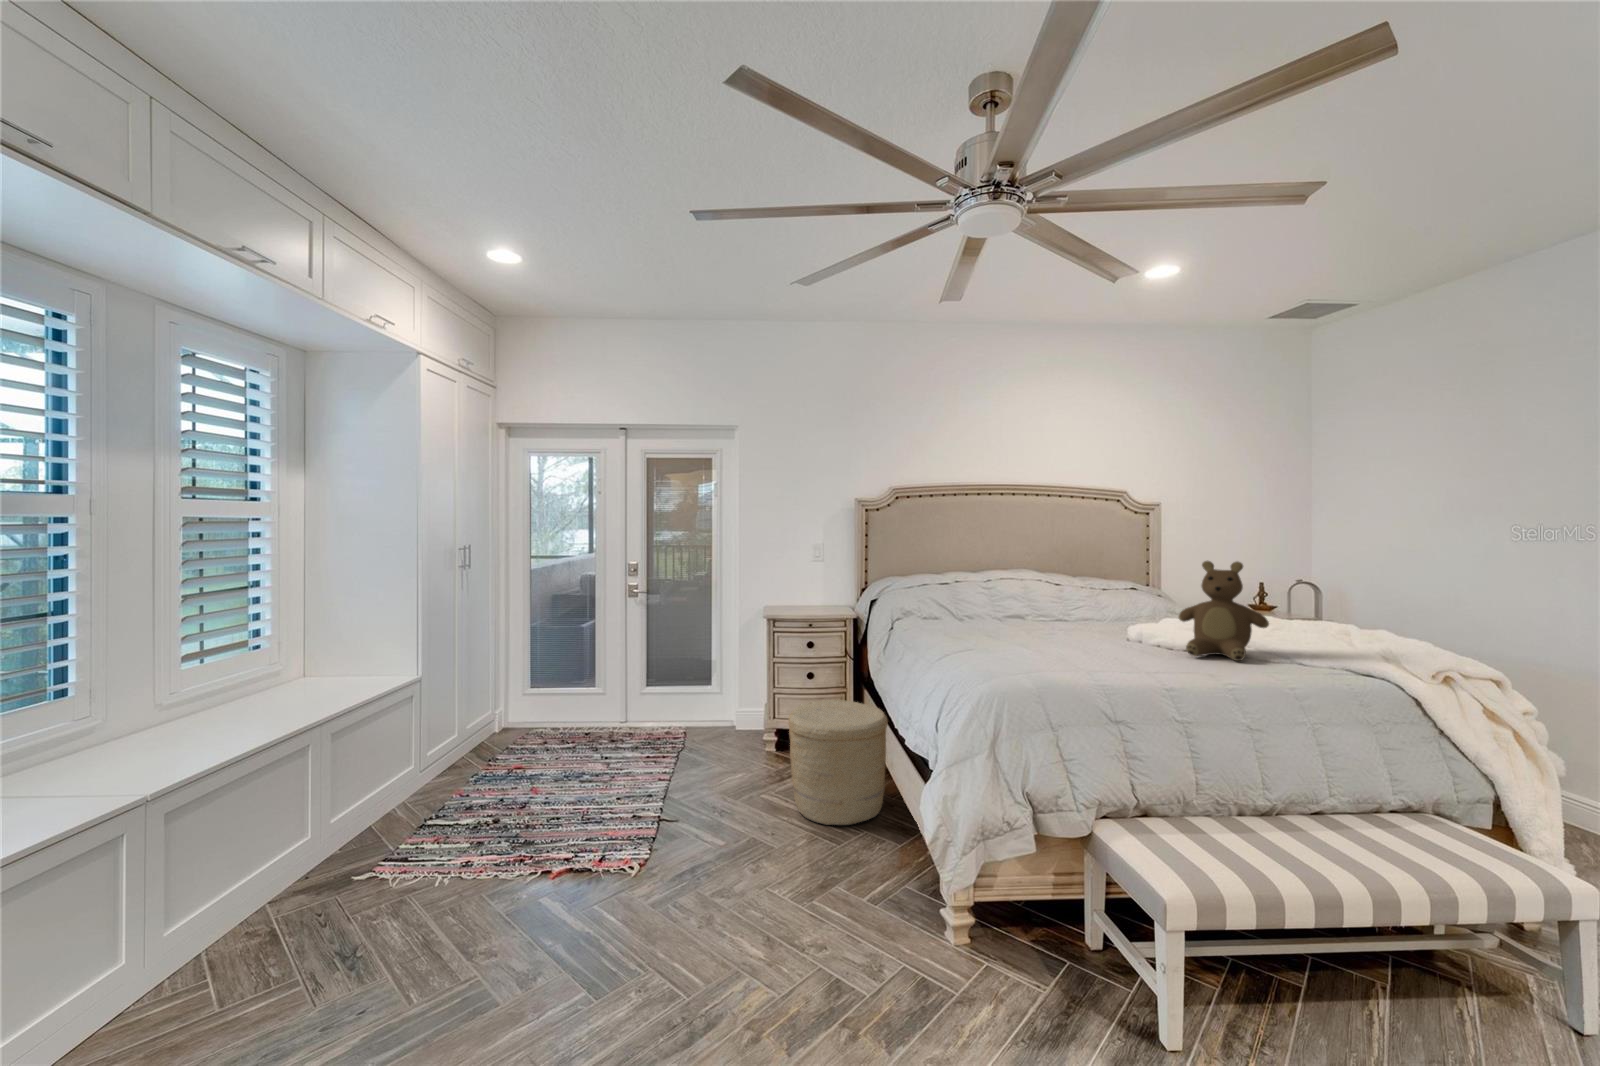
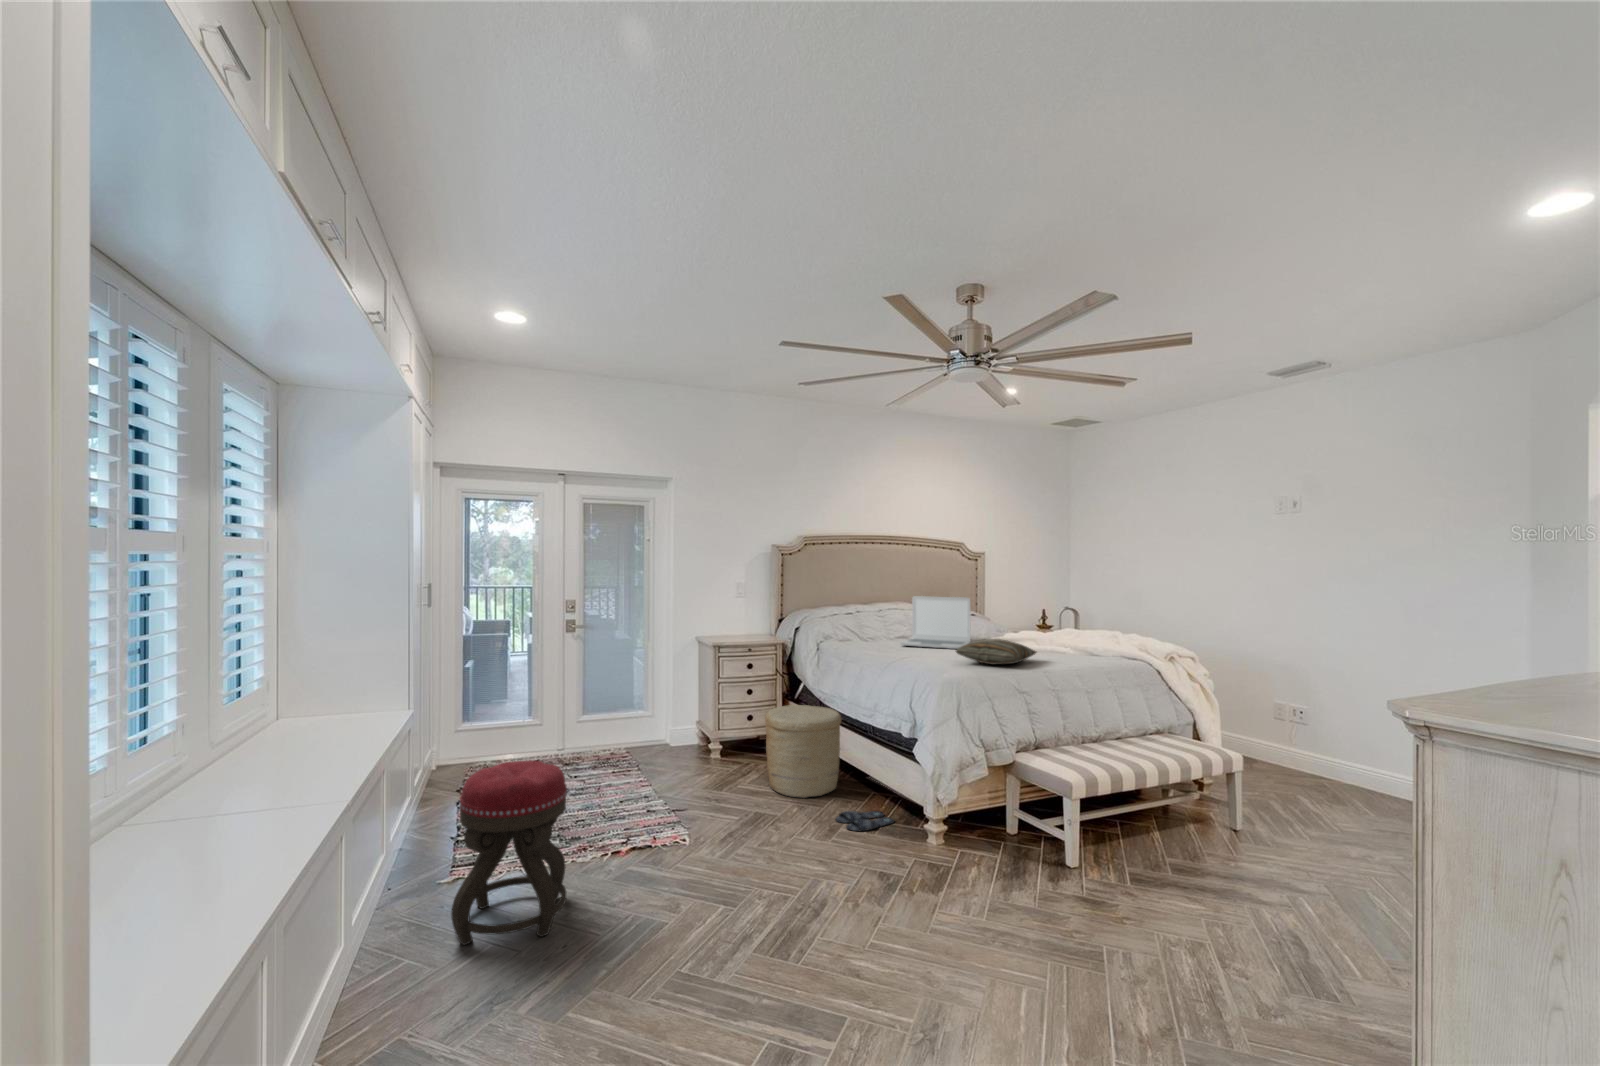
teddy bear: present [1179,561,1269,661] -> none [1031,593,1083,655]
laptop: none [985,563,1095,640] -> present [900,596,970,649]
pillow: none [1022,632,1165,674] -> present [956,639,1036,664]
ottoman: none [252,761,434,993] -> present [451,761,567,945]
slippers: none [839,857,920,896] -> present [836,811,894,831]

